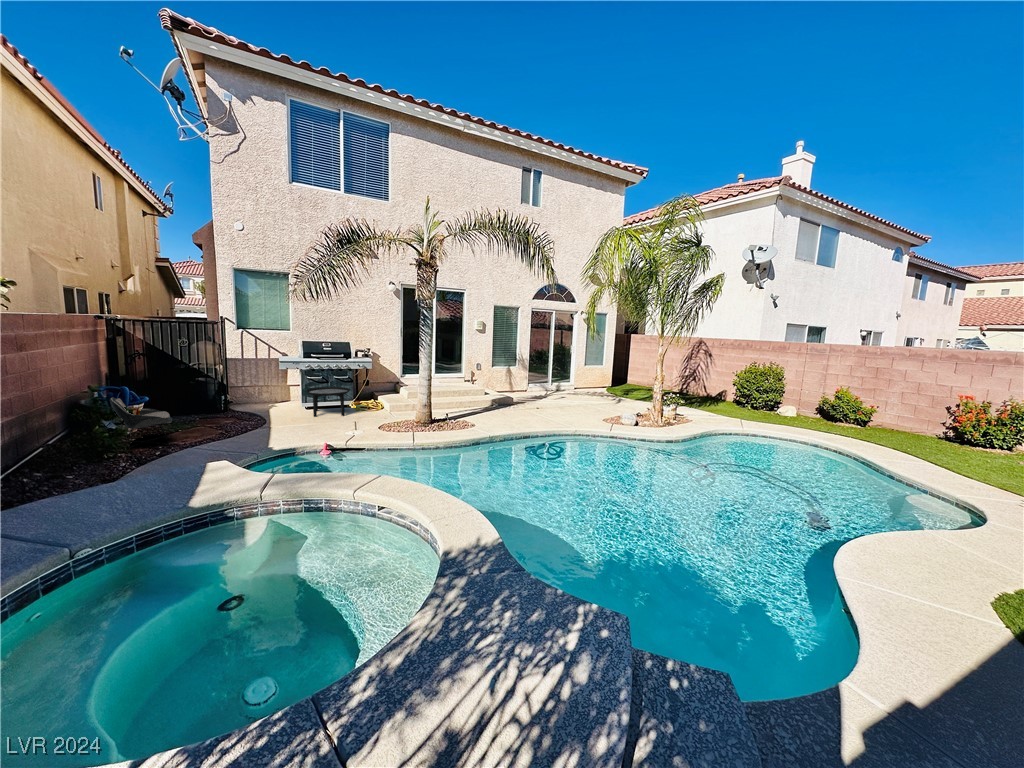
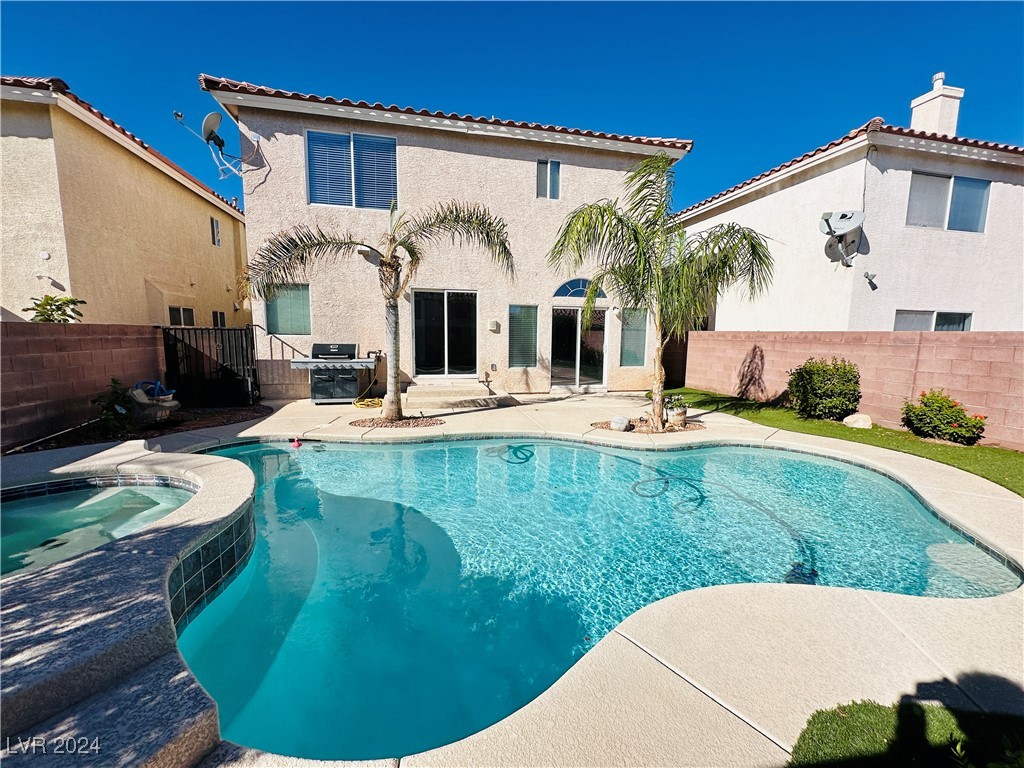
round table: present [306,387,351,417] -> none [309,385,350,411]

